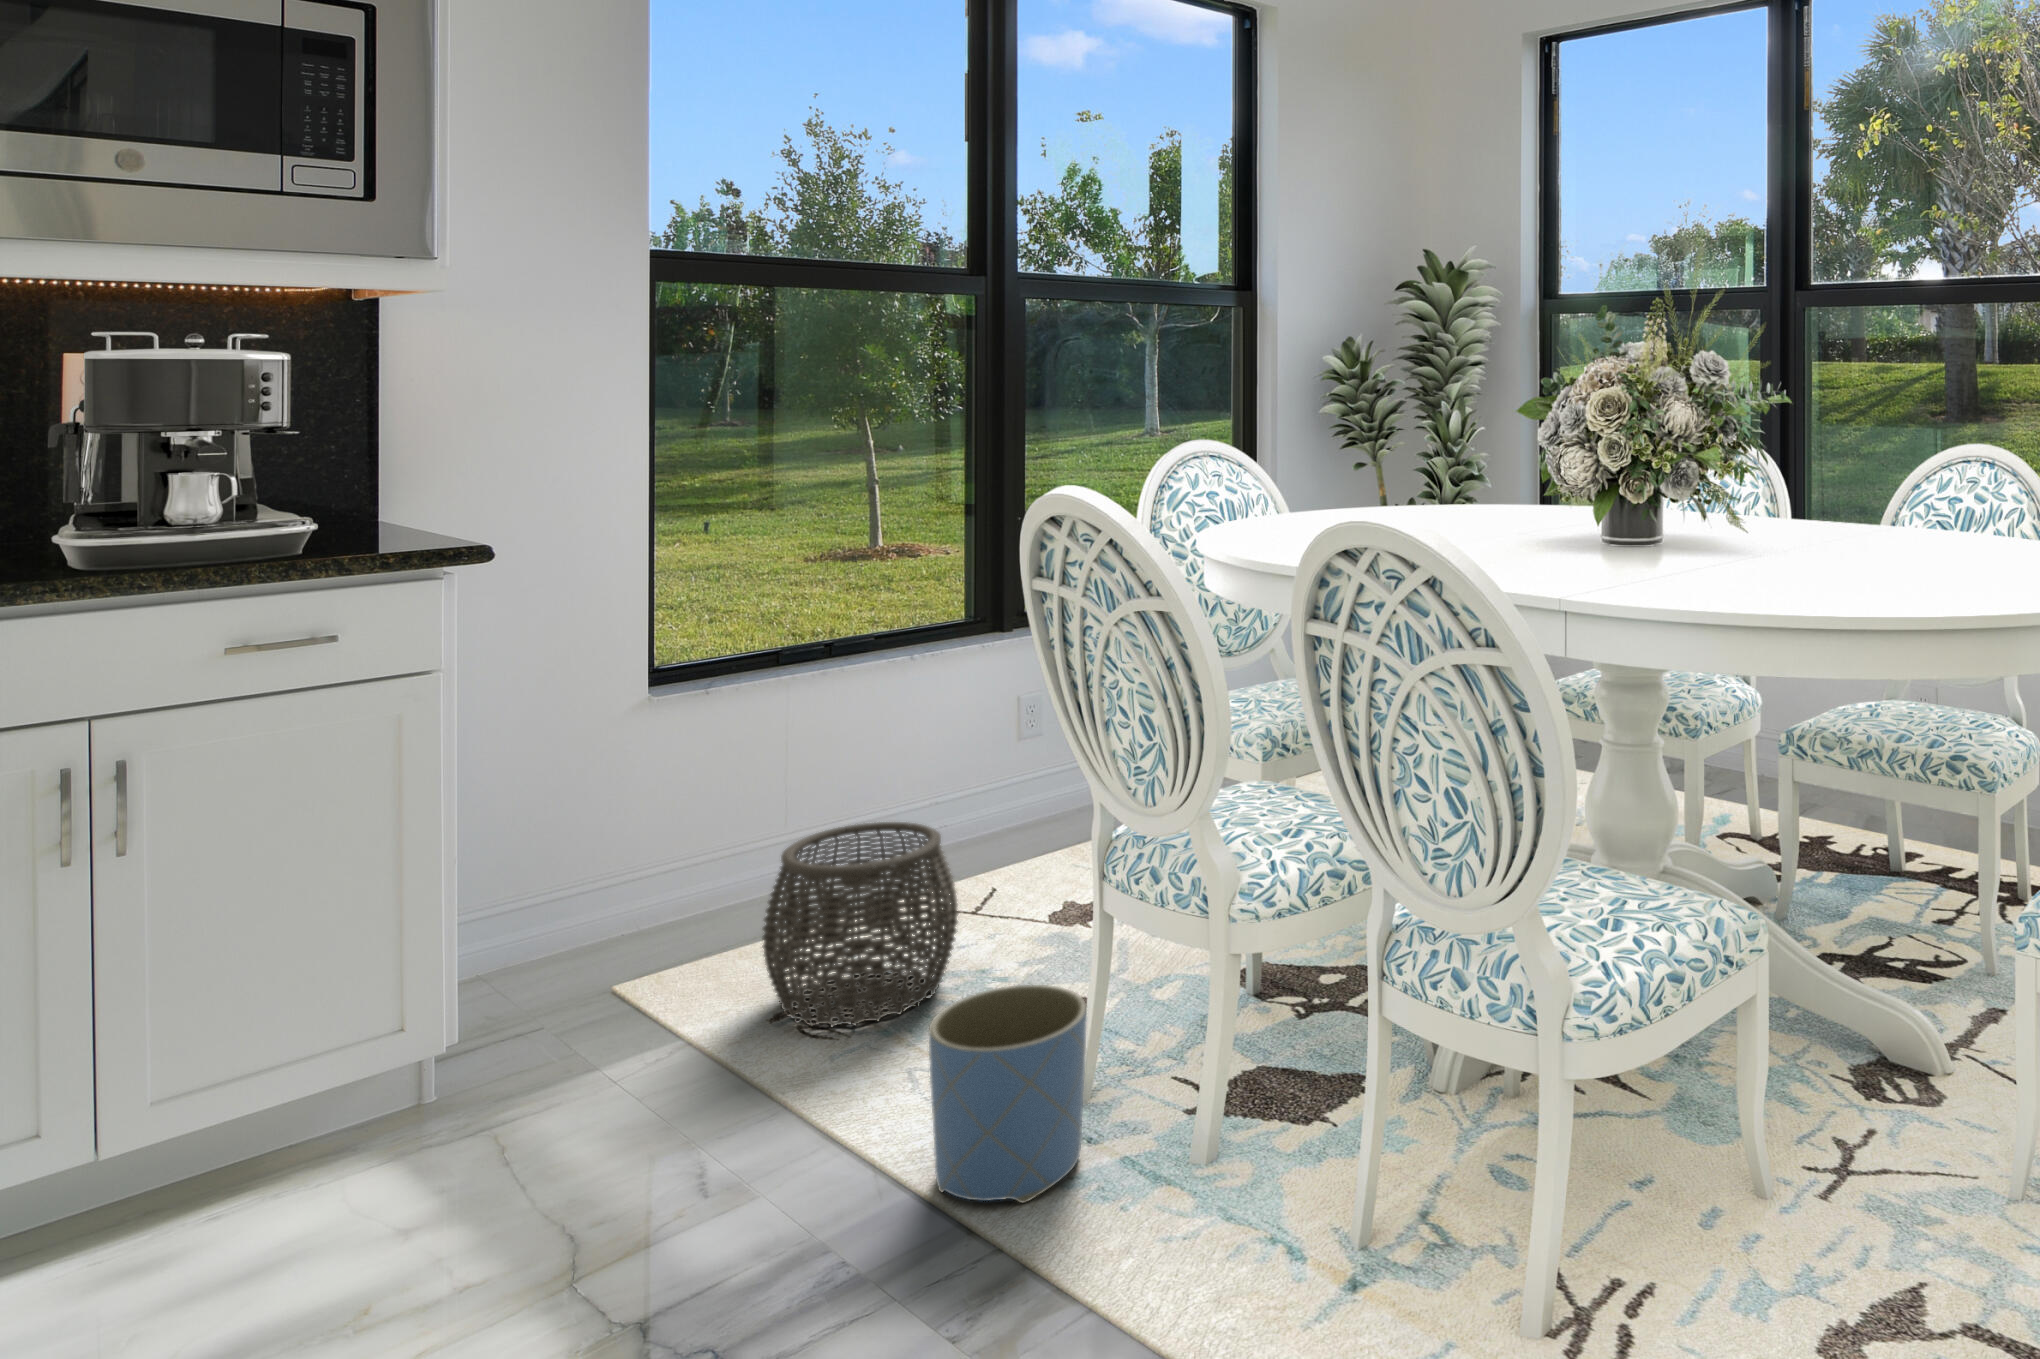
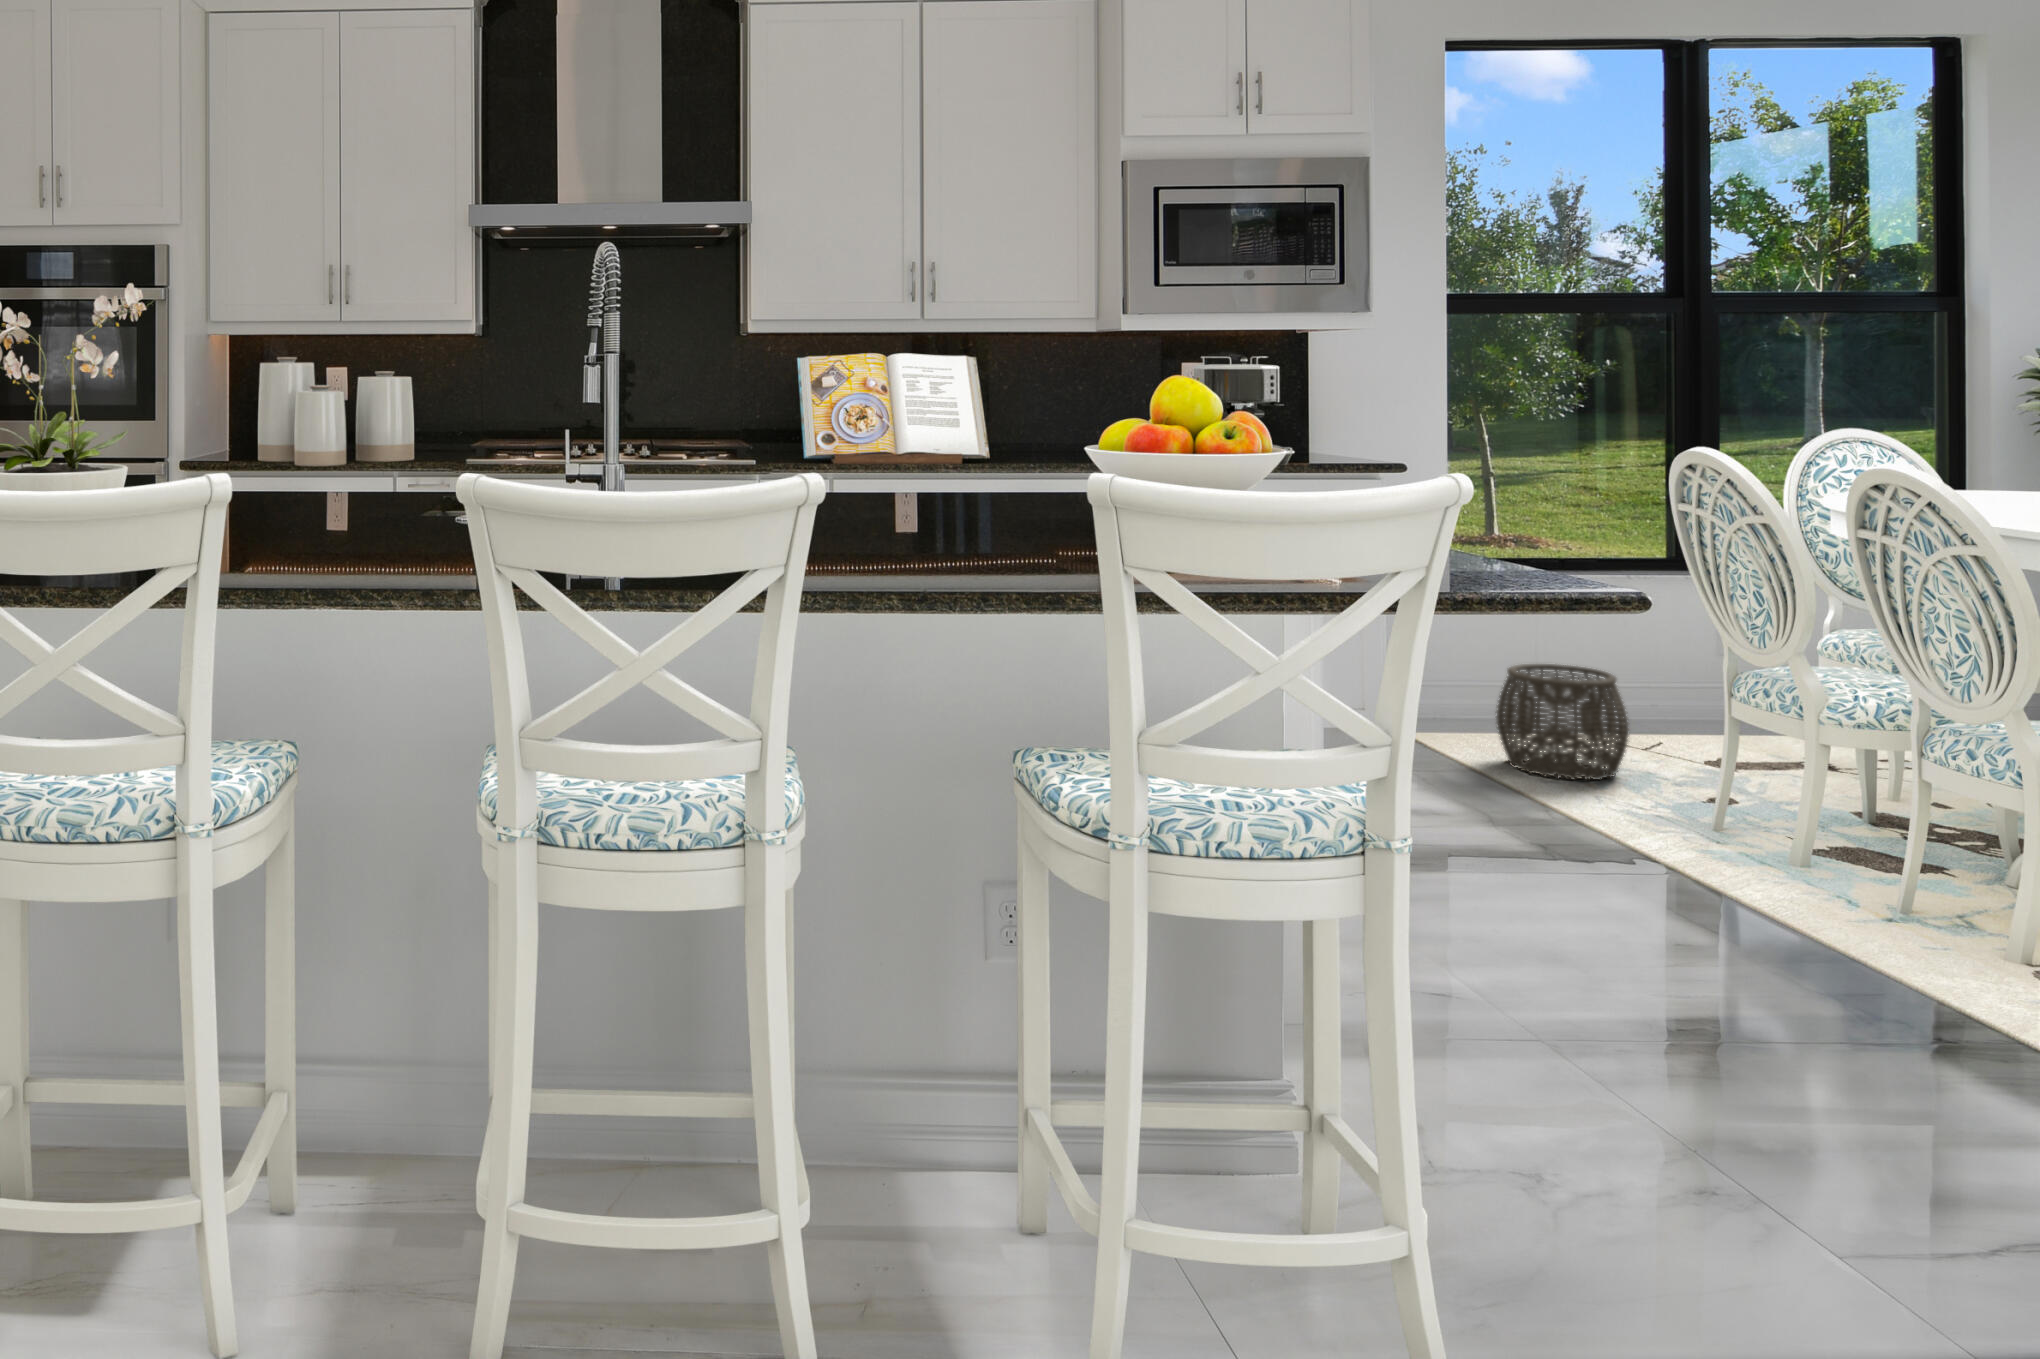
planter: present [929,985,1087,1203] -> none [1610,745,1716,857]

